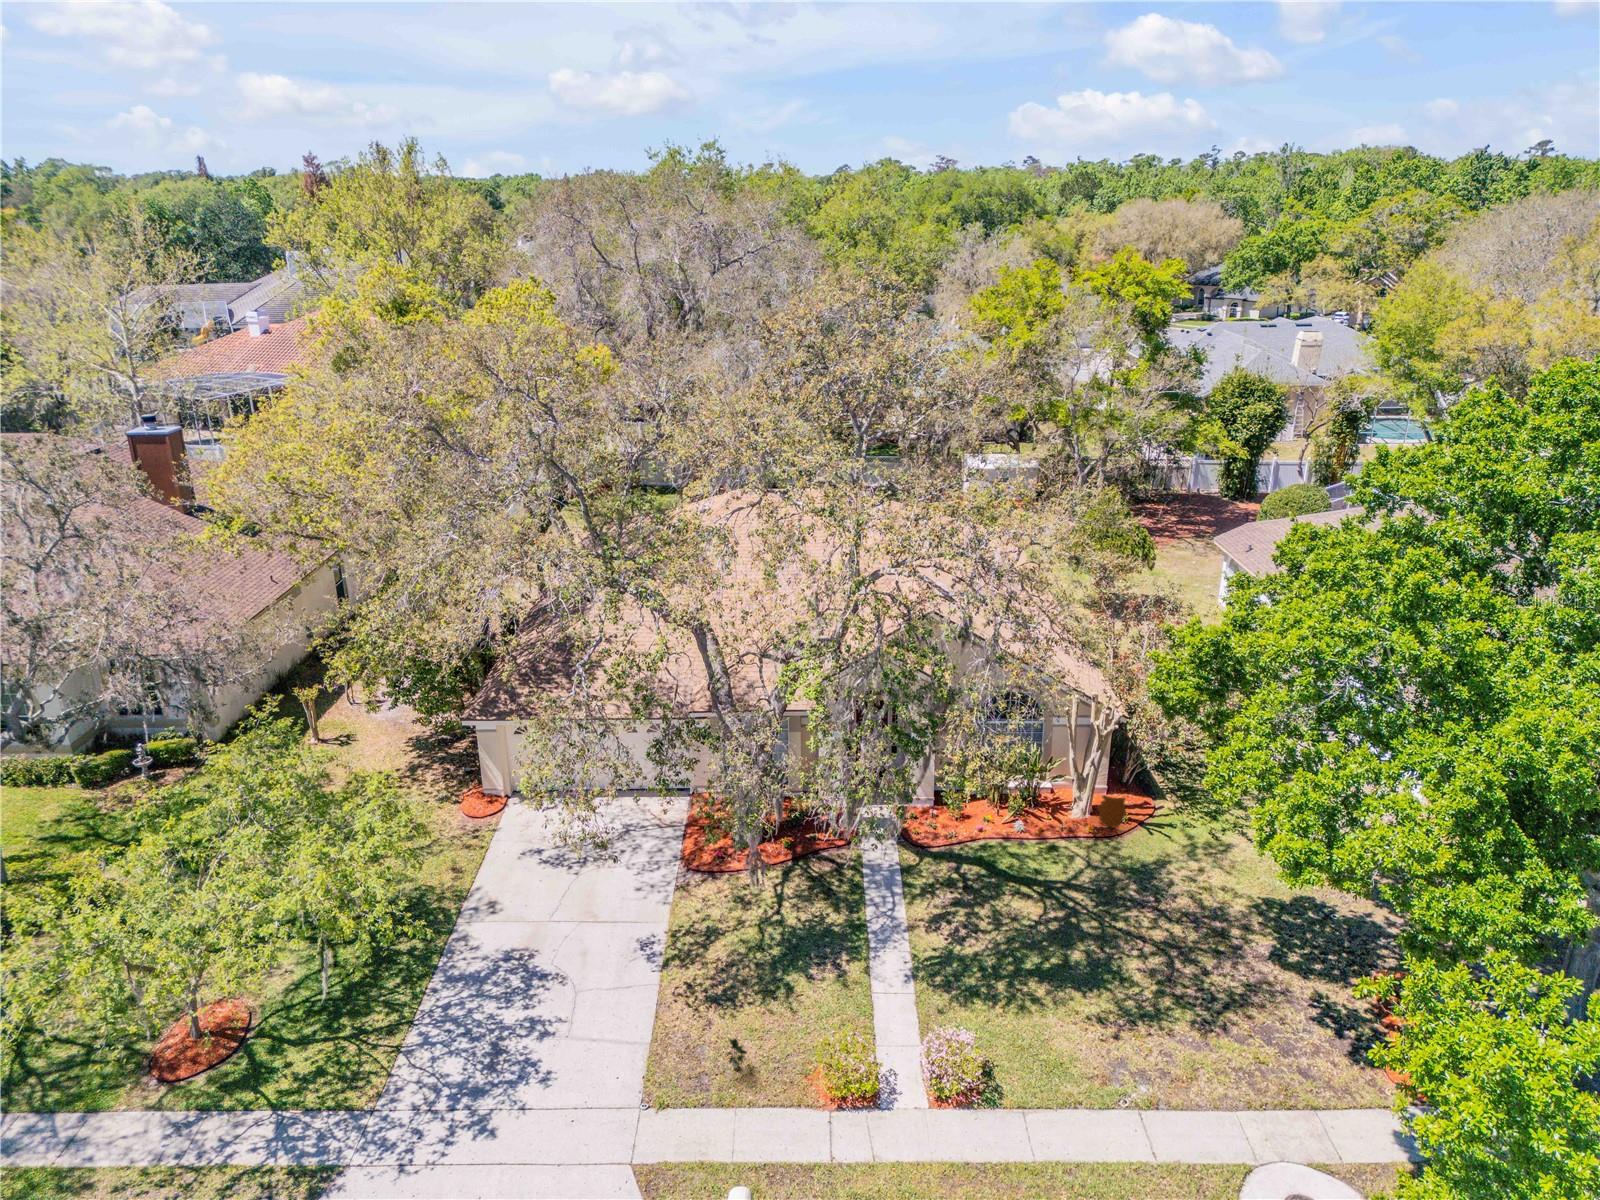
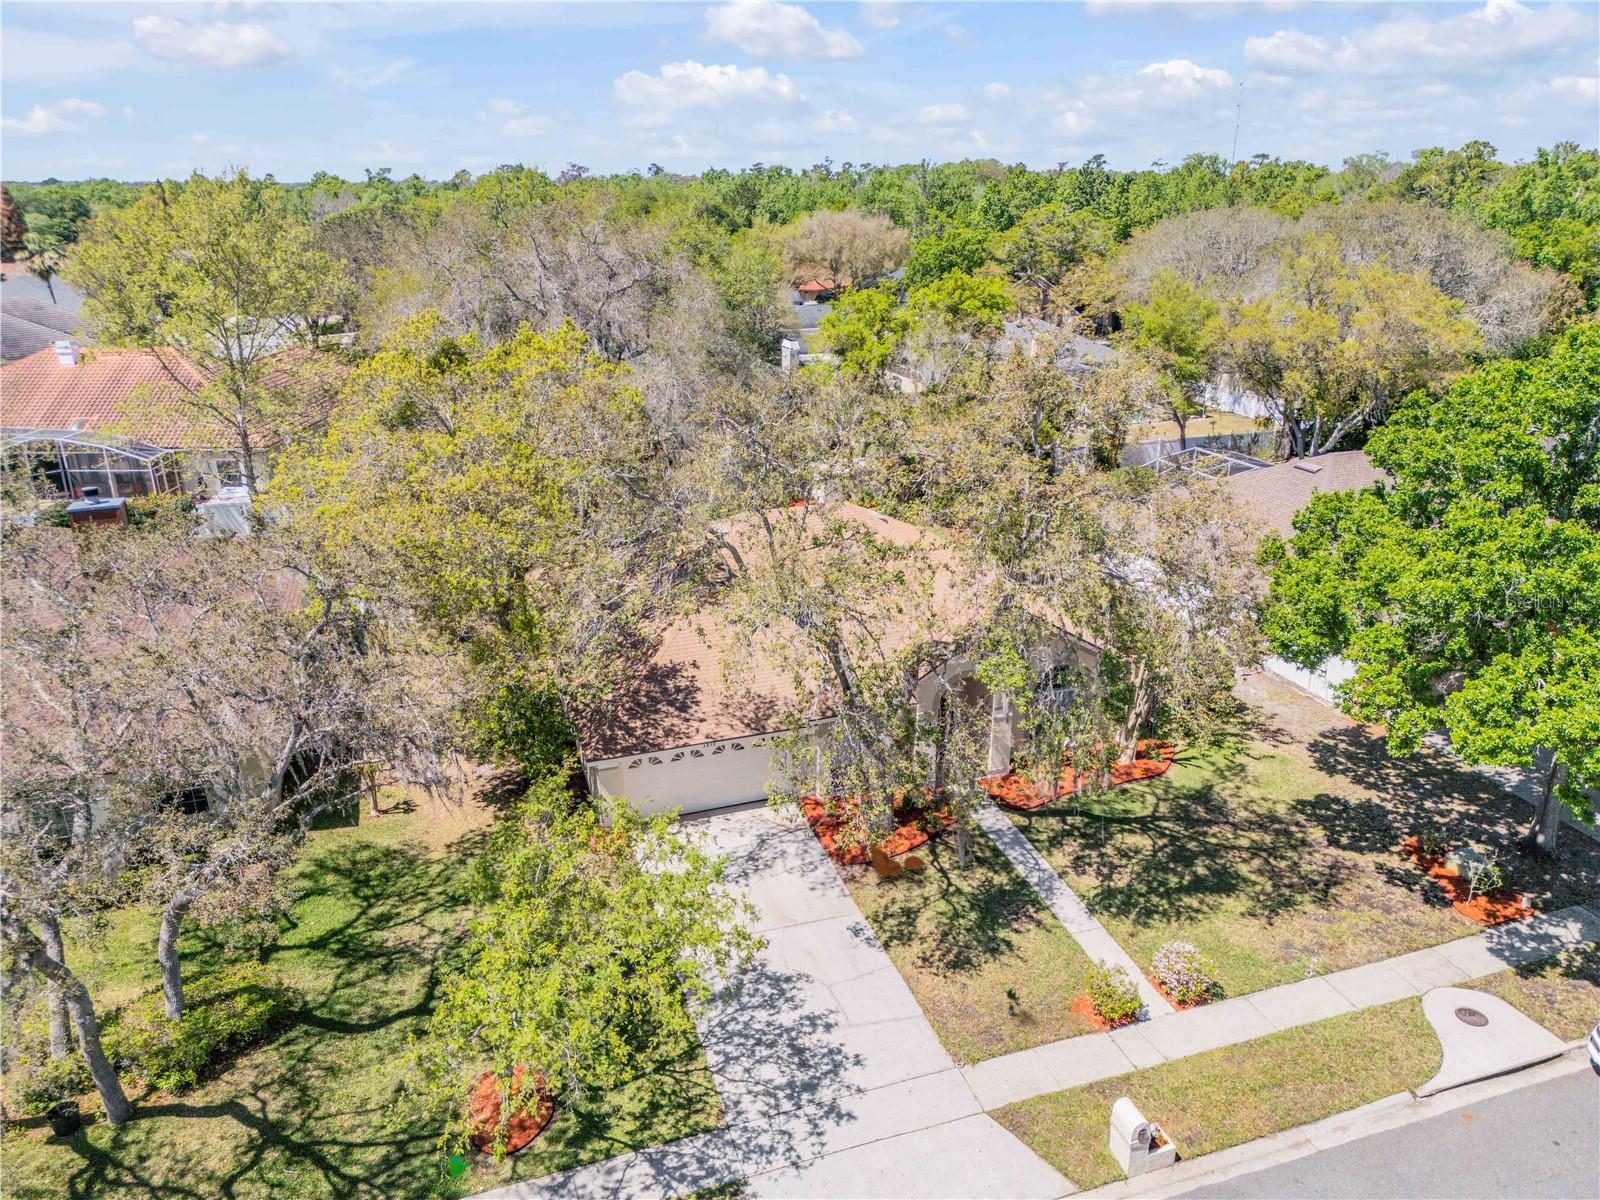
lounge chair: present [1098,795,1126,836] -> present [870,843,924,888]
watering can: none [109,1069,127,1091] -> present [446,1154,469,1176]

